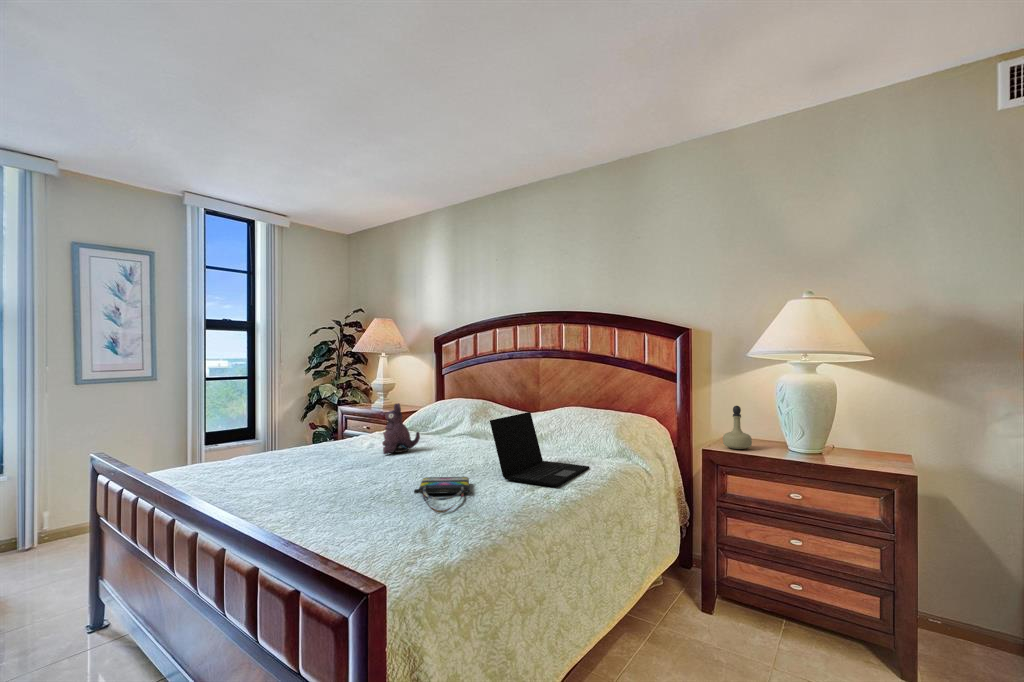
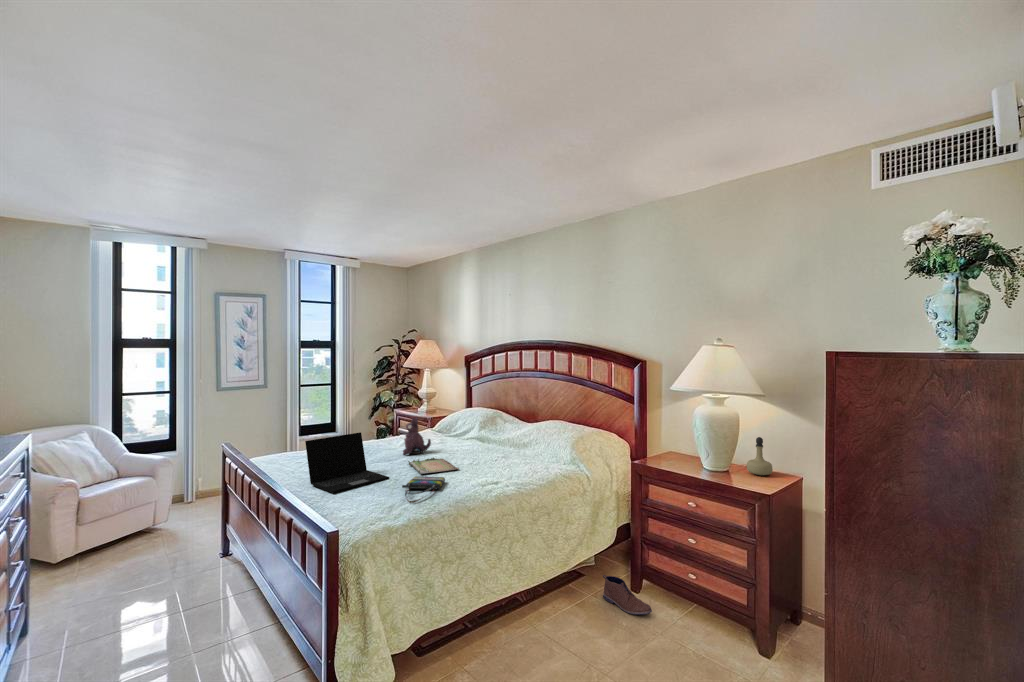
perfume bottle: present [723,406,752,449] -> present [747,437,773,475]
laptop: present [490,412,589,487] -> present [305,432,389,493]
tray: none [397,451,476,476] -> present [408,457,459,474]
shoe: none [669,596,745,646] -> present [603,575,652,615]

